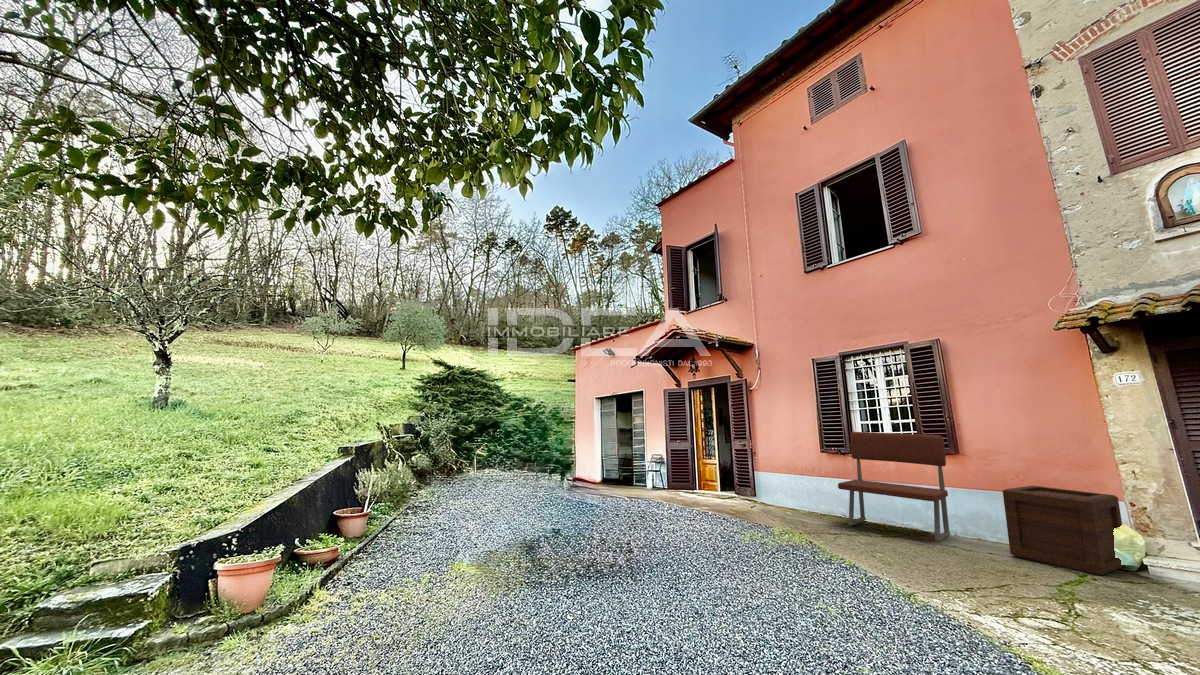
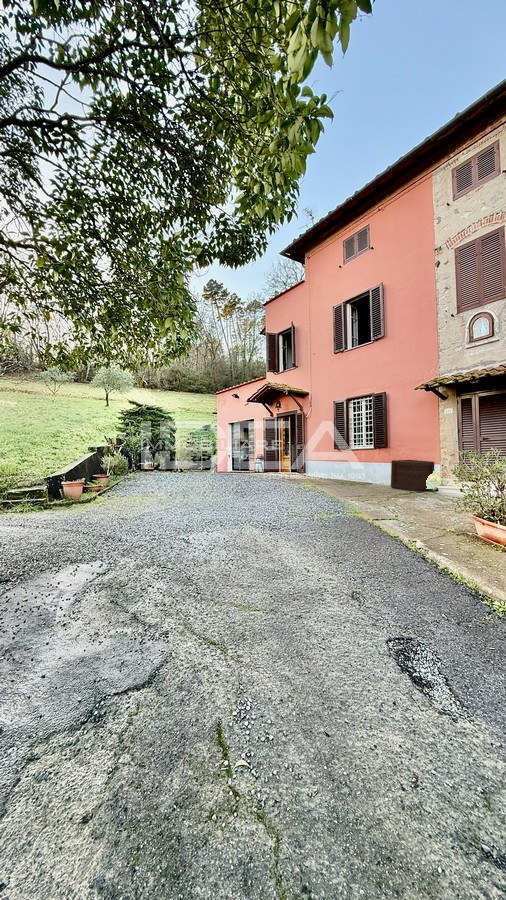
bench: present [838,432,950,542] -> none [333,439,381,485]

